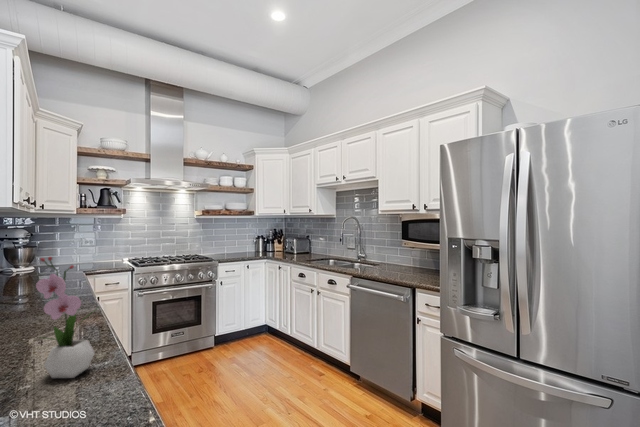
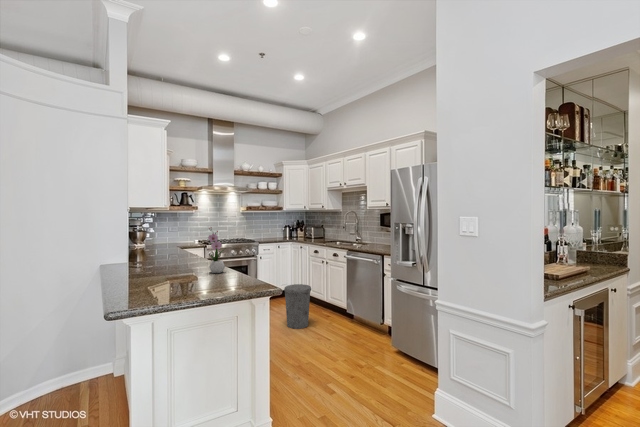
trash can: none [254,330,297,407] -> present [284,284,311,329]

